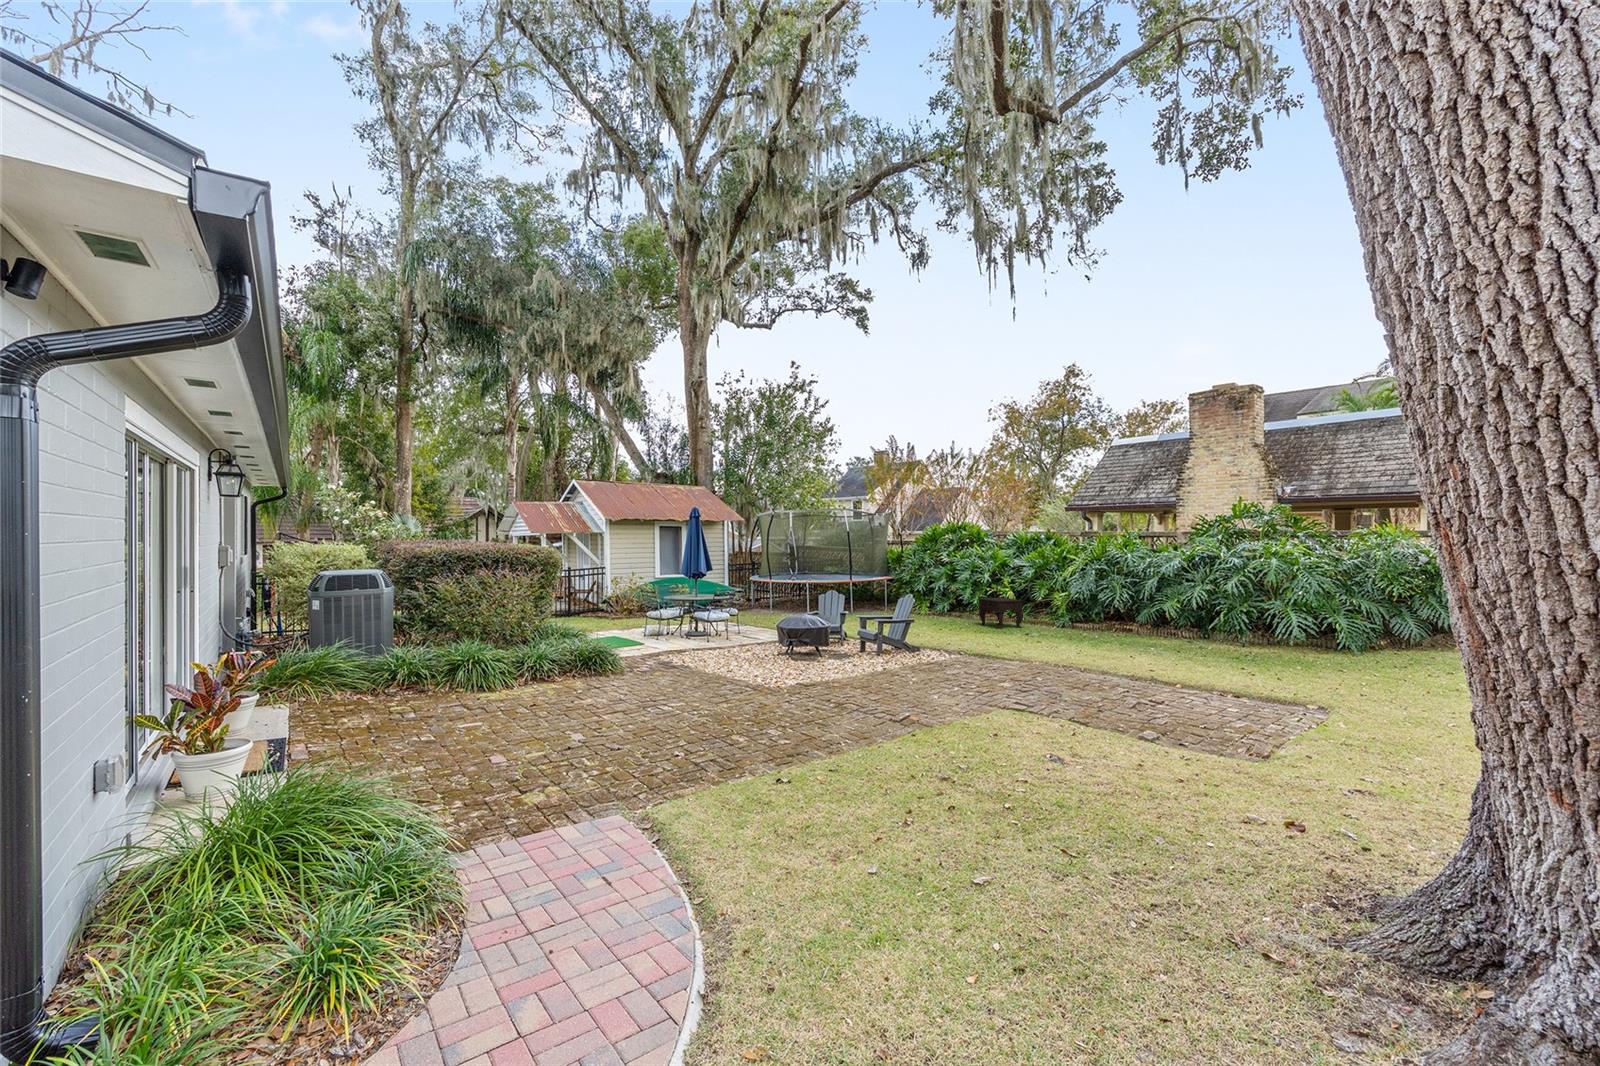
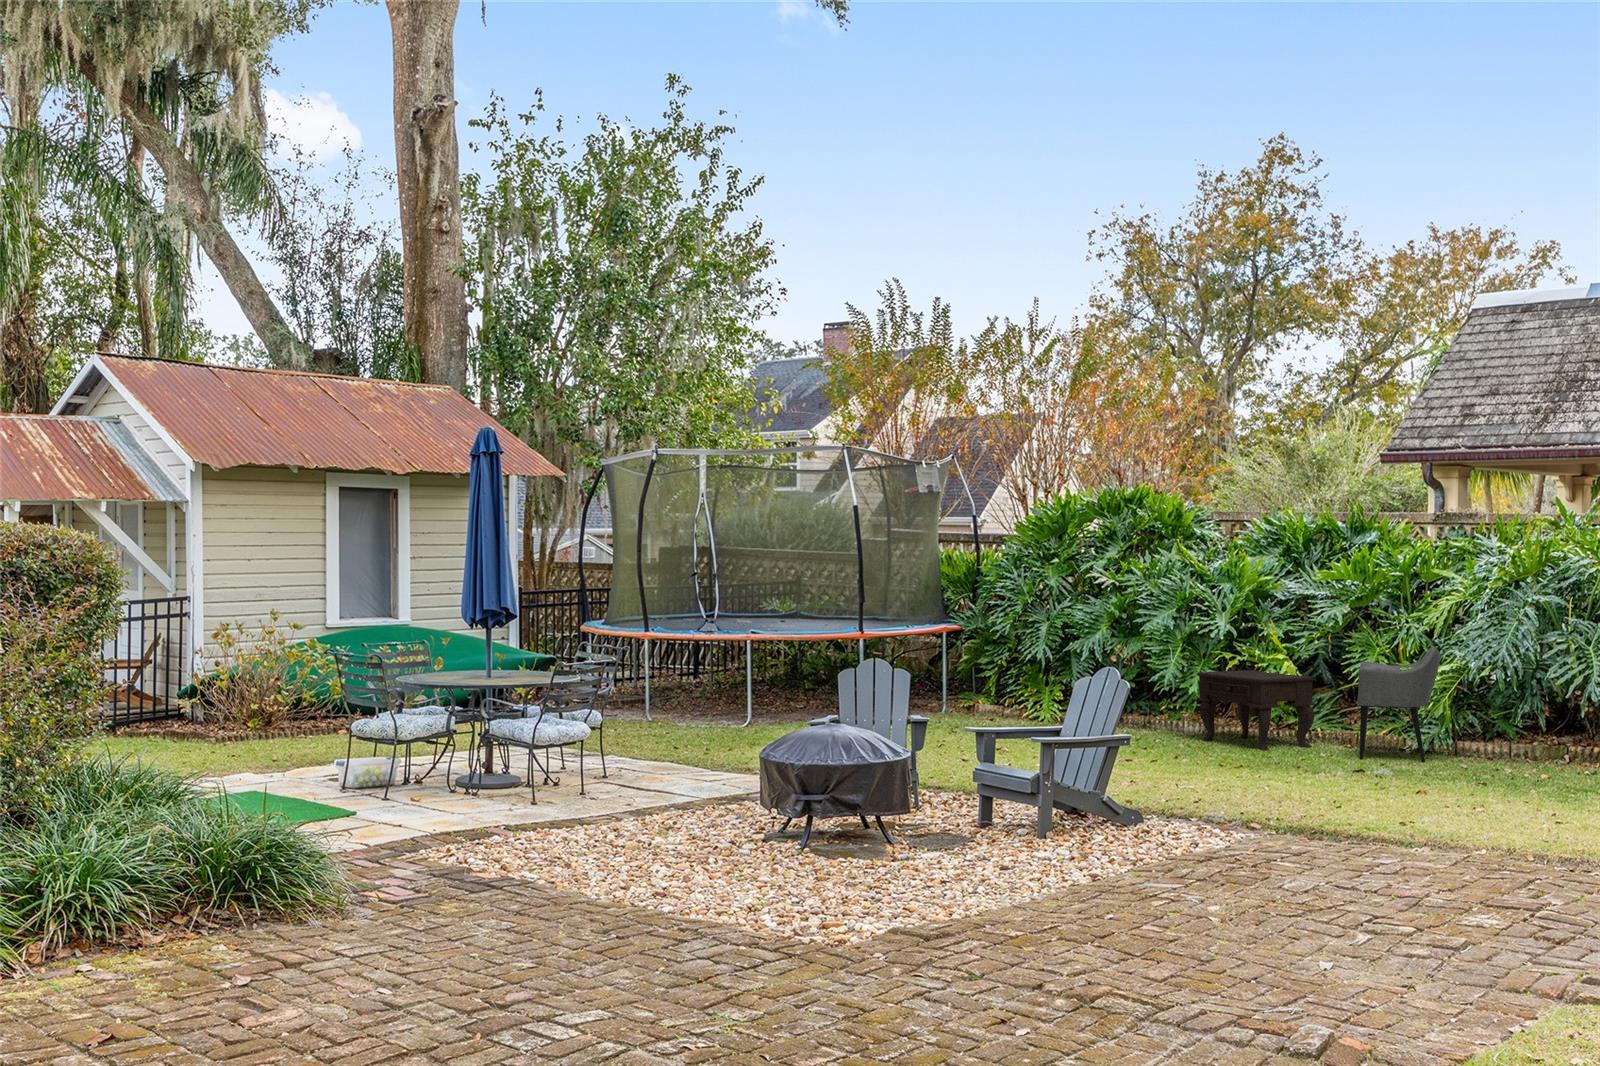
armchair: none [1034,588,1069,634] -> present [1357,646,1441,762]

